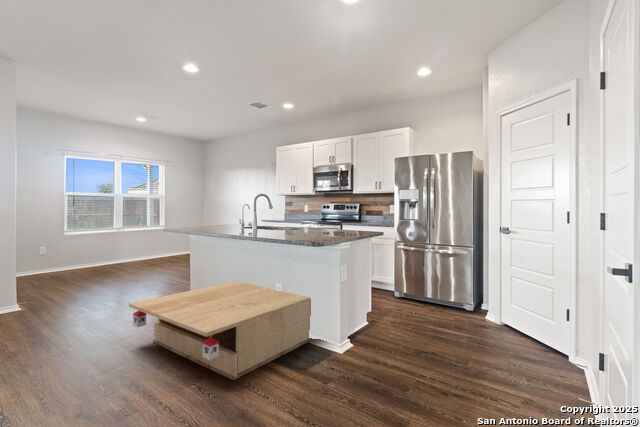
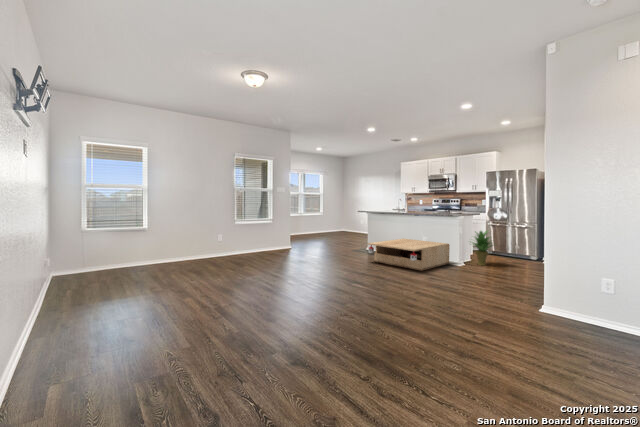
potted plant: none [355,266,409,340] -> present [472,231,493,266]

